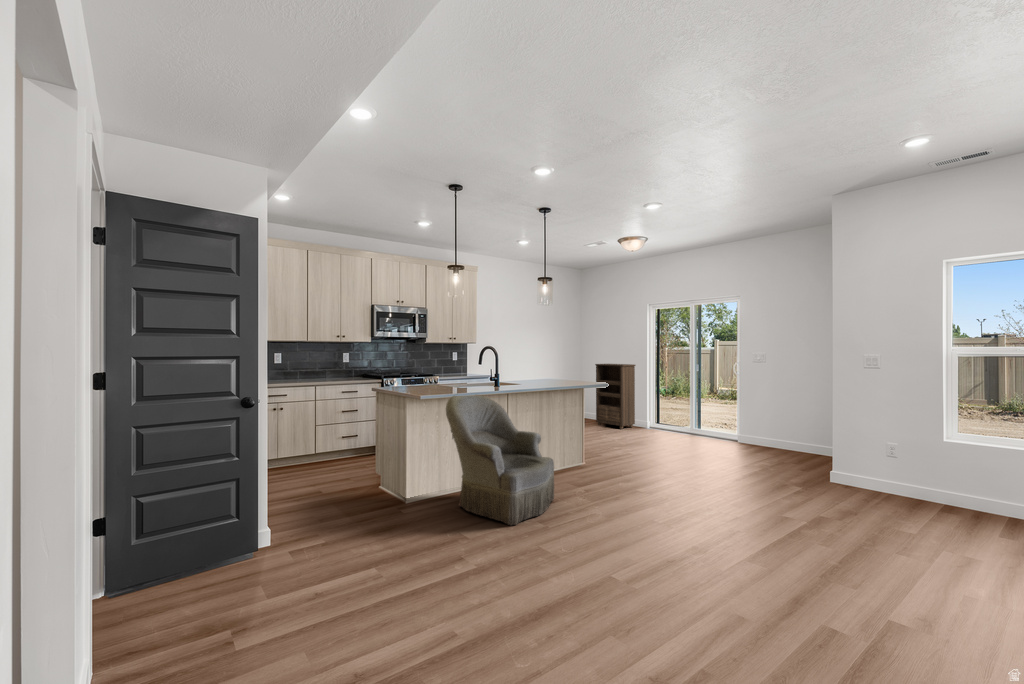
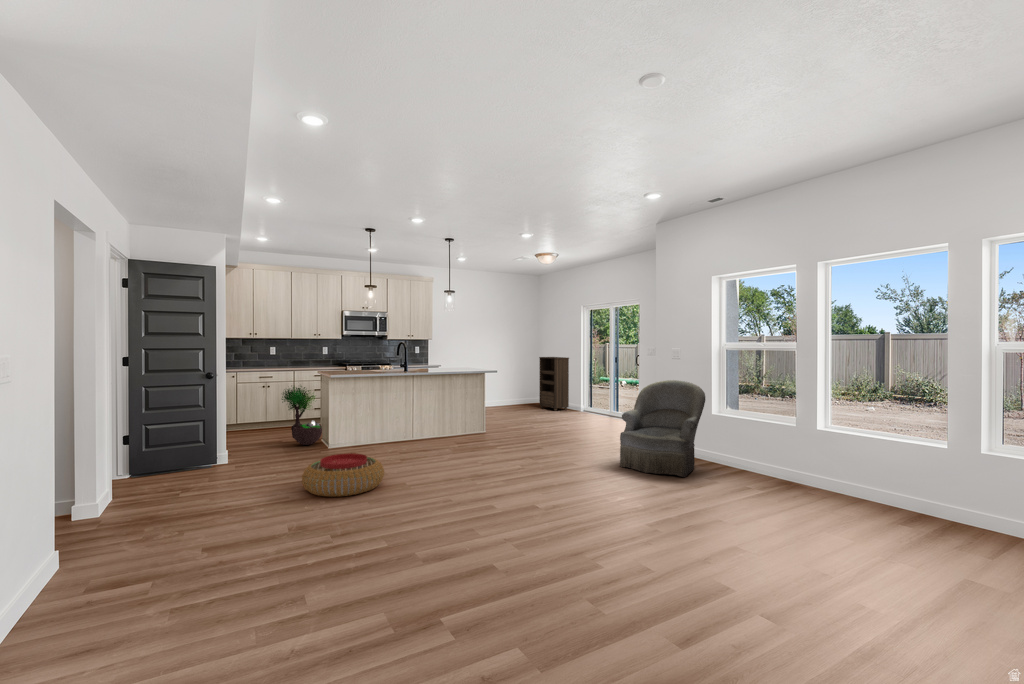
armchair: present [446,396,554,525] -> present [620,380,705,477]
potted tree: none [326,404,388,499] -> present [282,386,322,445]
pouf: none [458,531,593,625] -> present [302,453,384,497]

